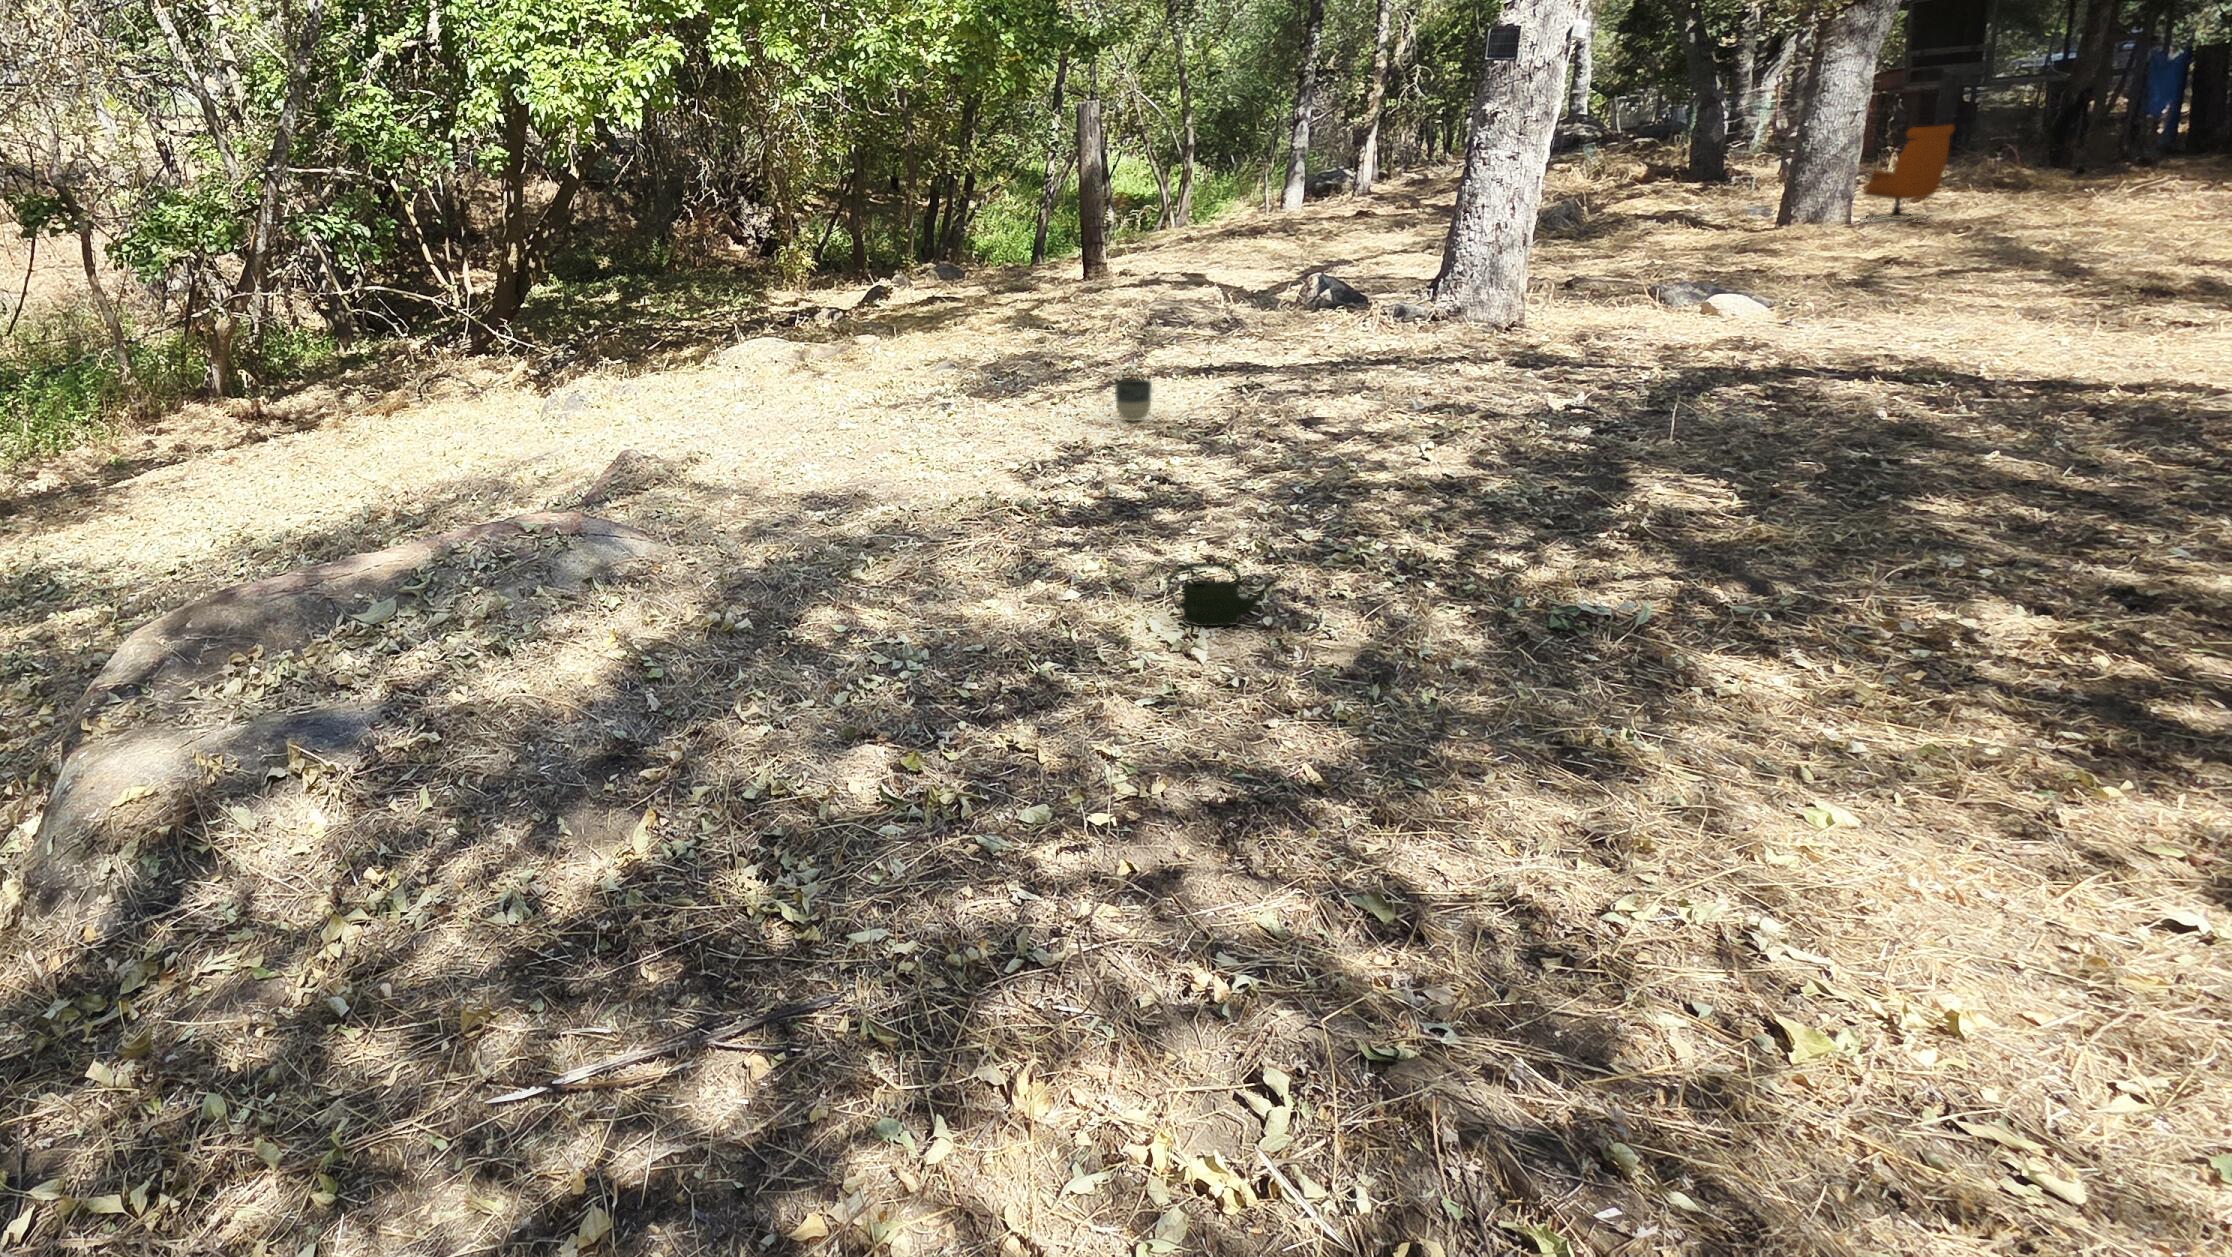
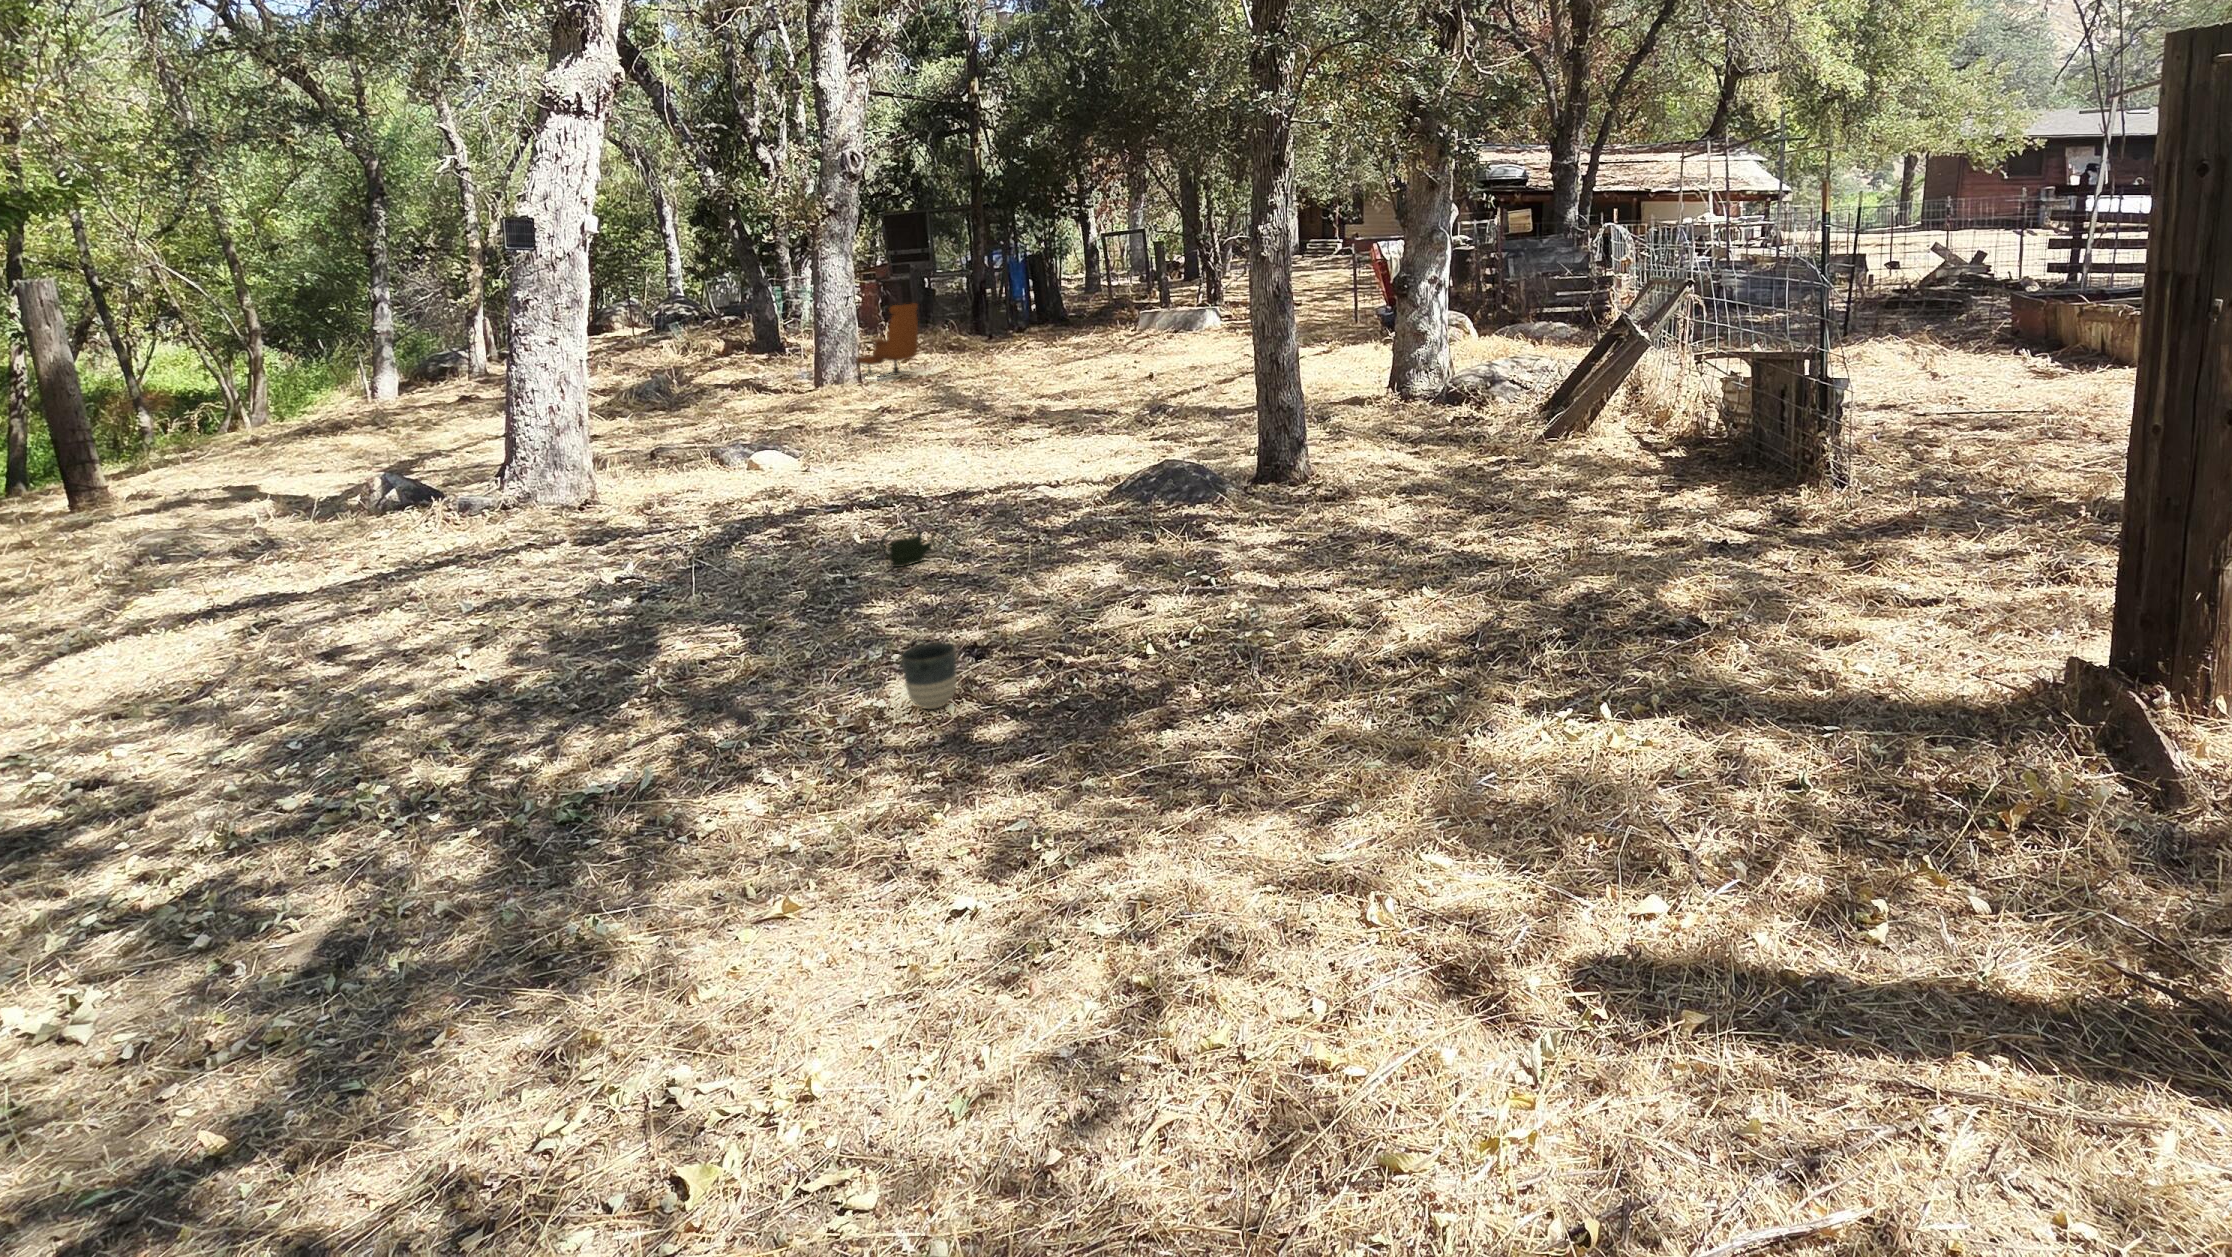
planter: present [1115,379,1152,421] -> present [901,642,957,709]
watering can: present [1167,562,1279,626] -> present [880,525,941,567]

